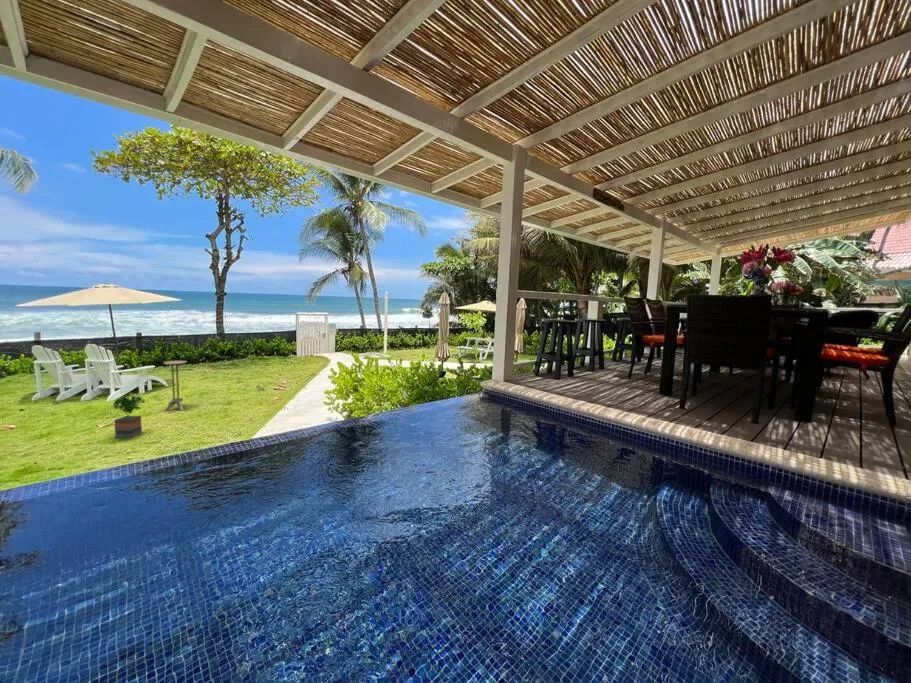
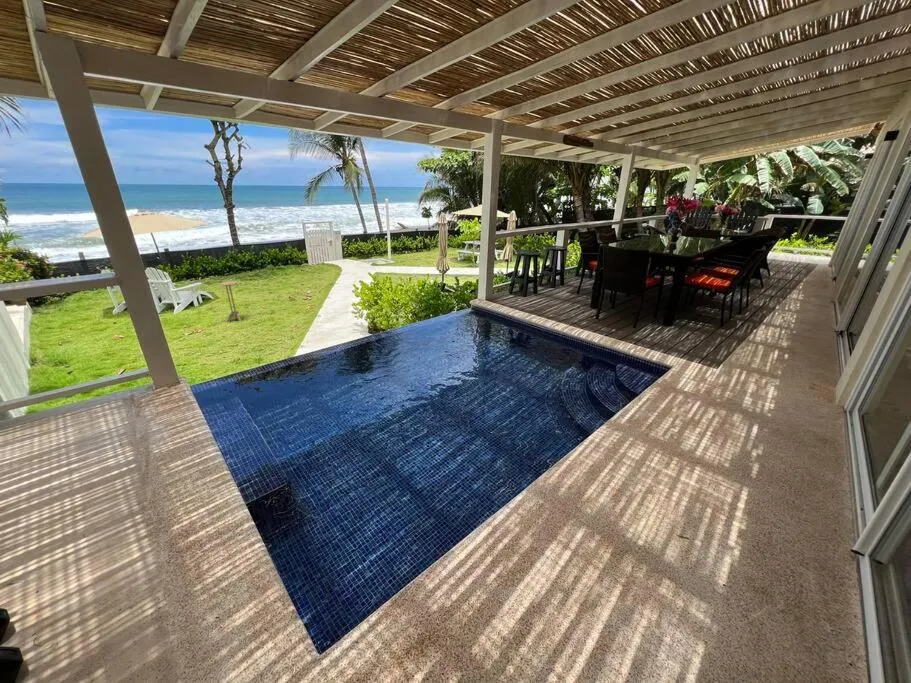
potted tree: present [113,396,145,438] -> none [198,313,222,344]

